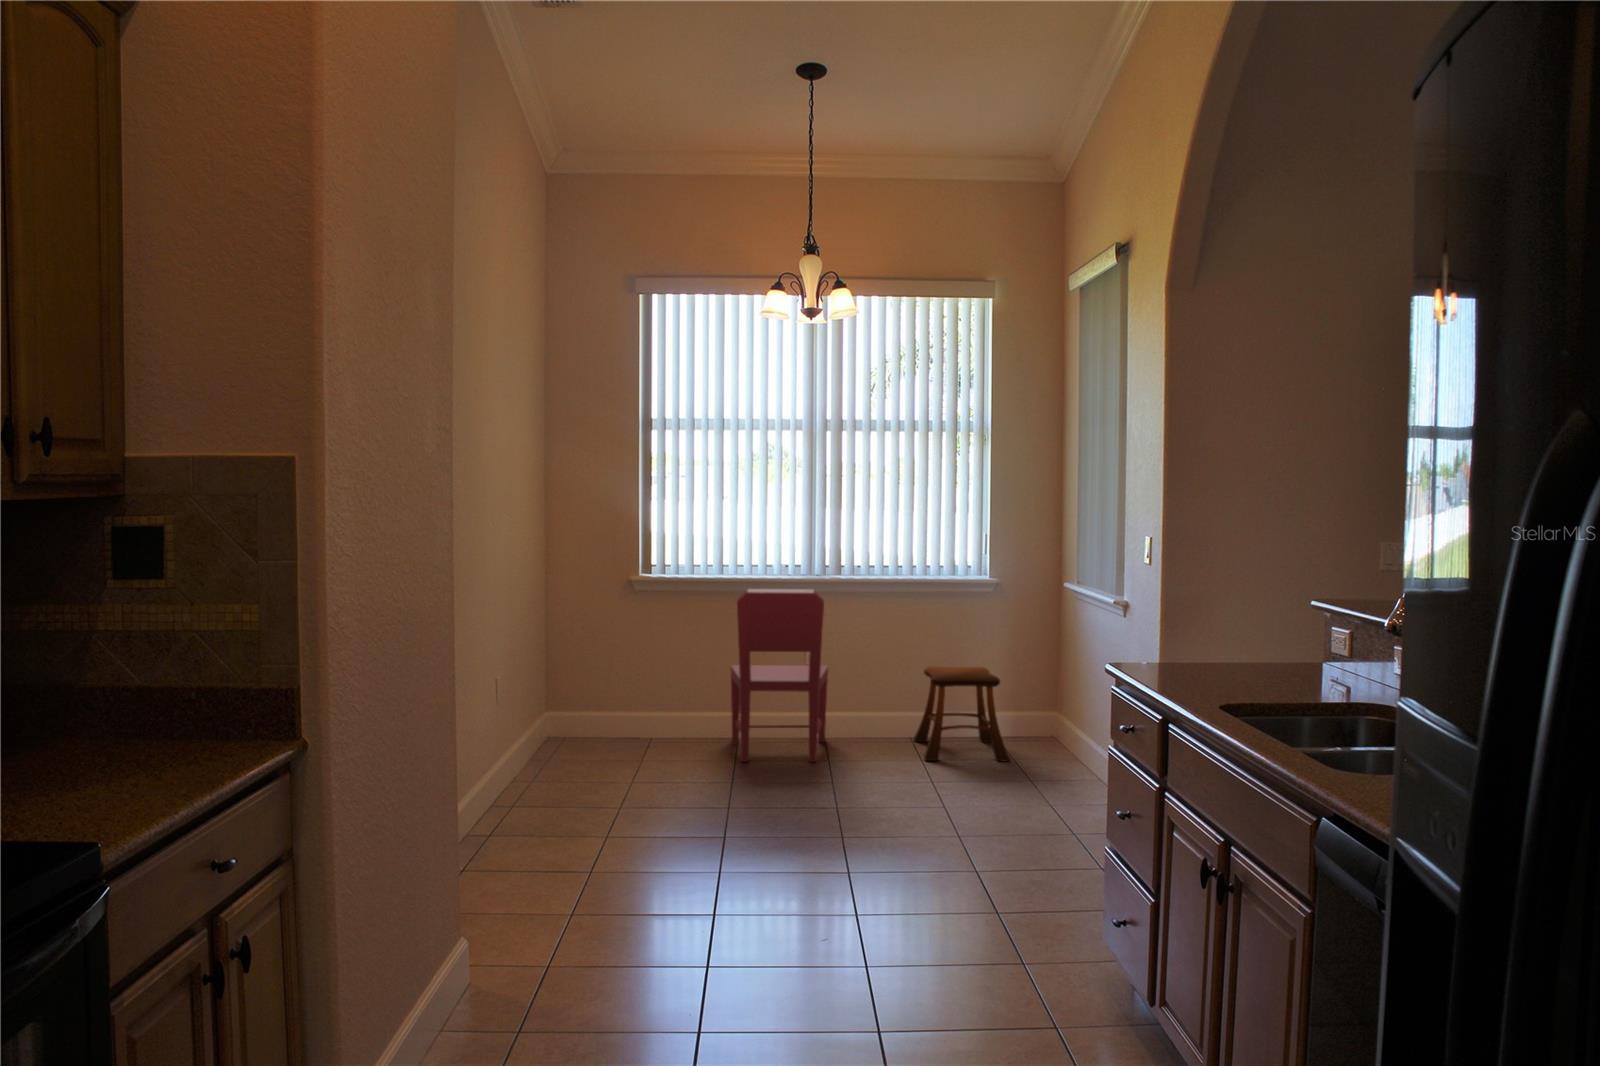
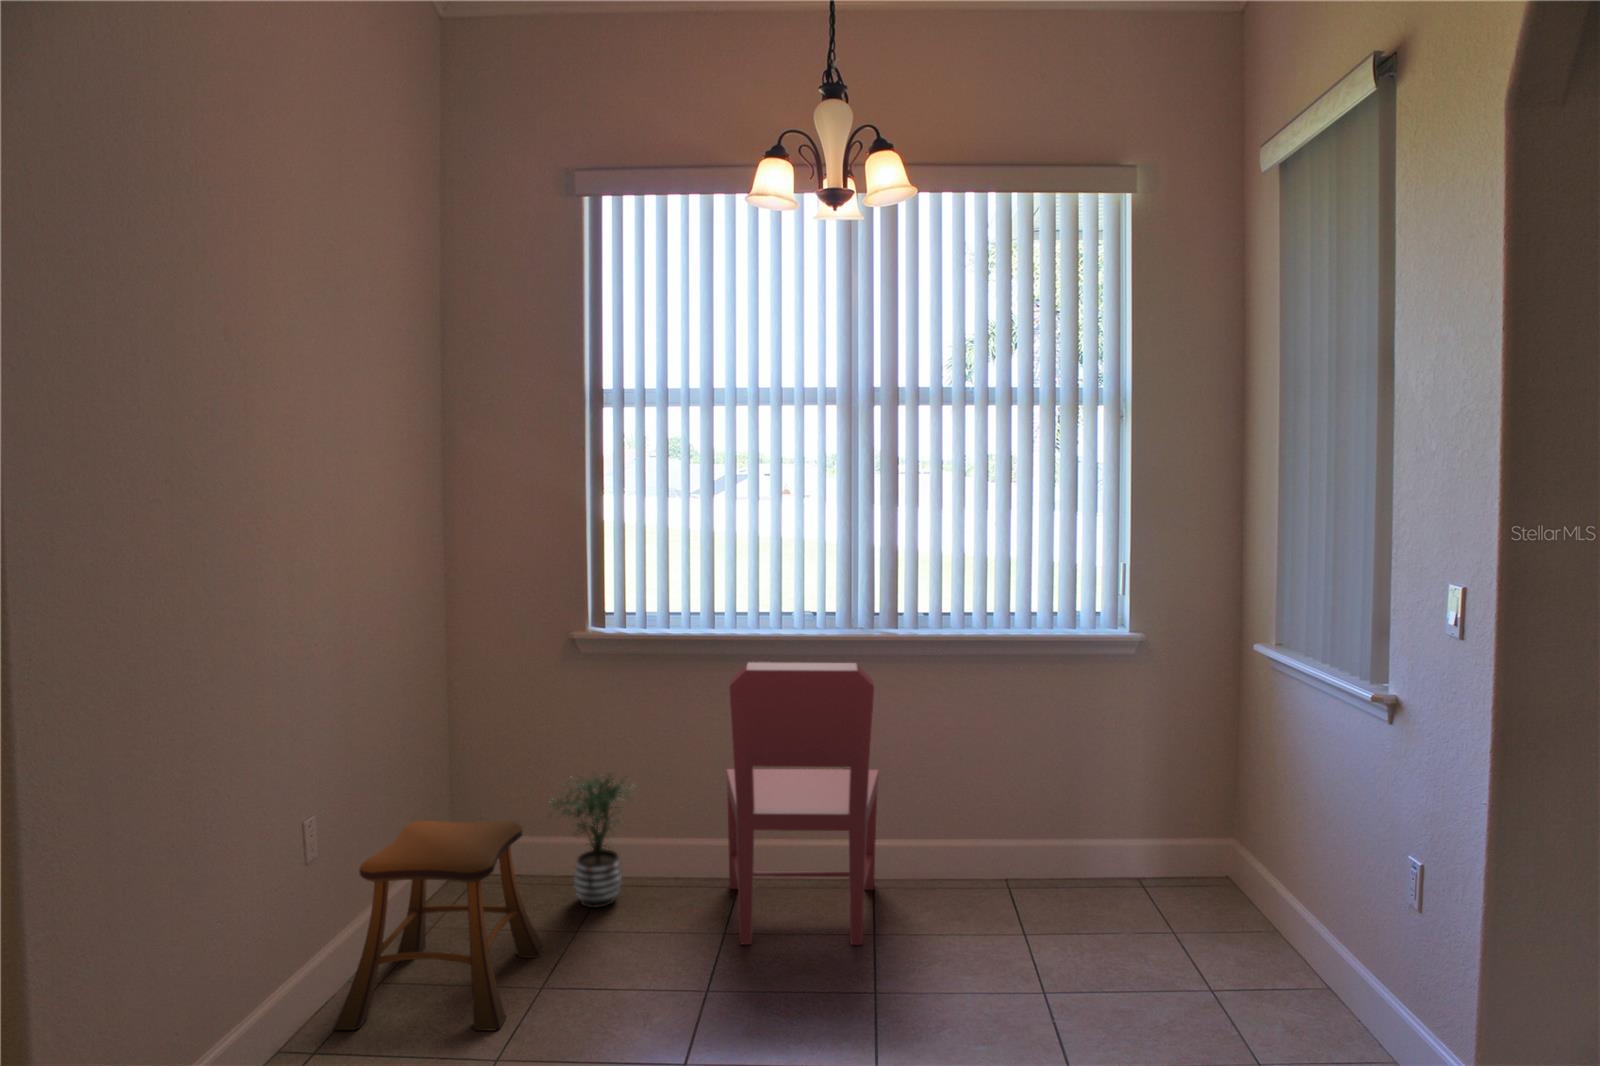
potted plant: none [617,664,677,749] -> present [549,775,634,908]
stool: present [913,666,1010,761] -> present [333,820,545,1031]

